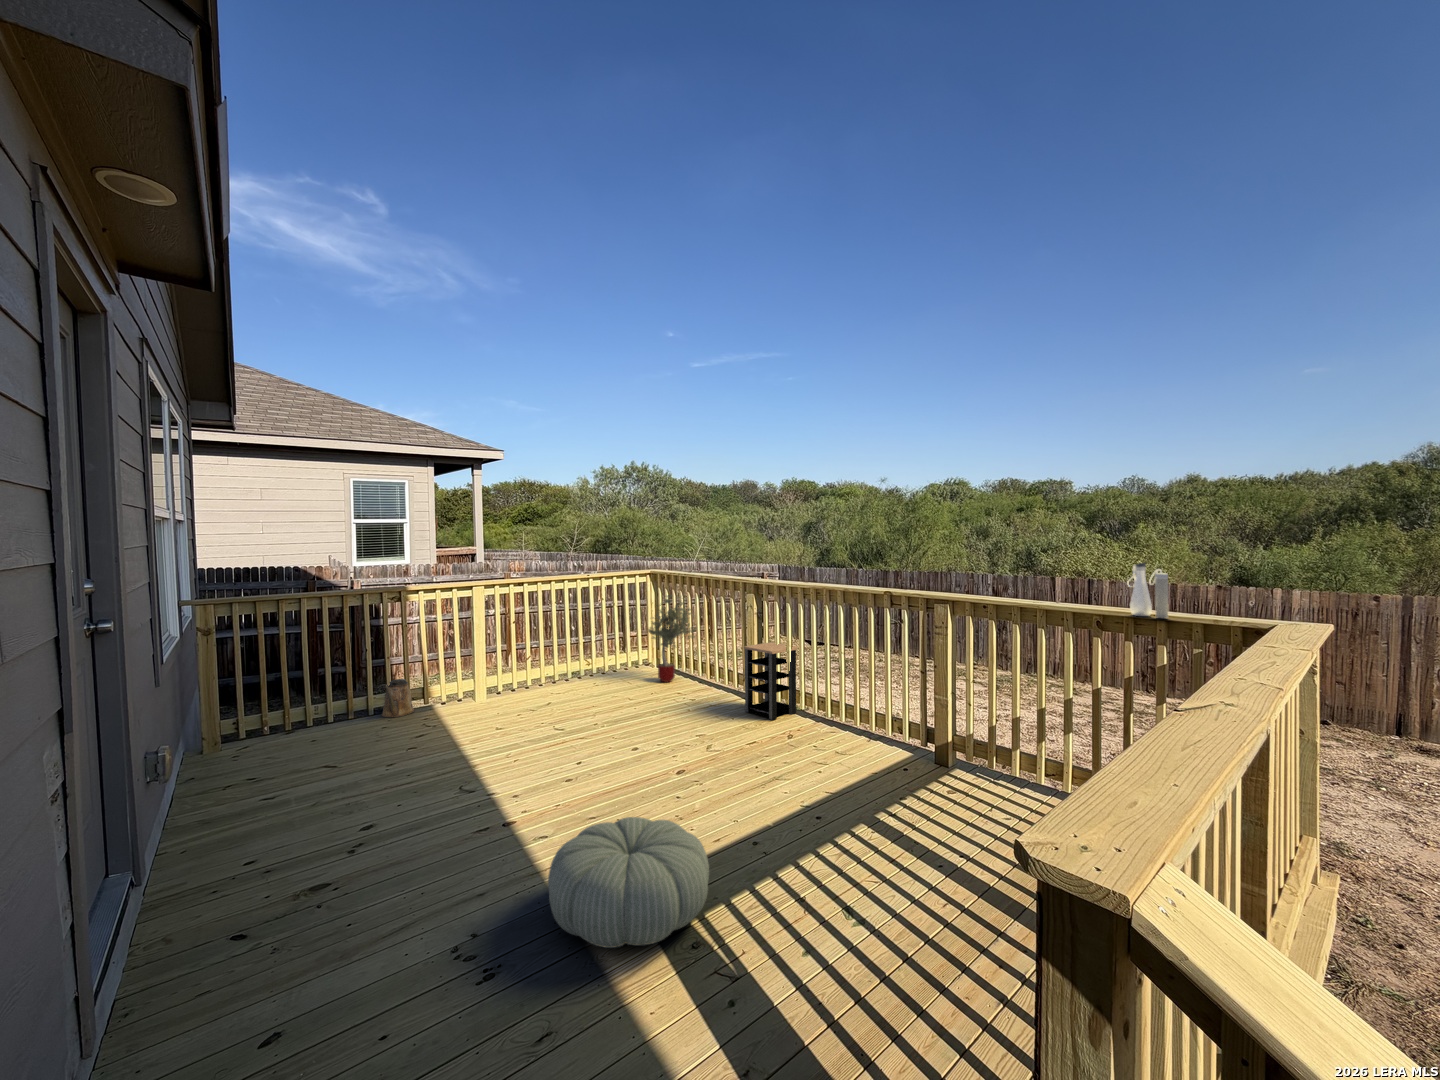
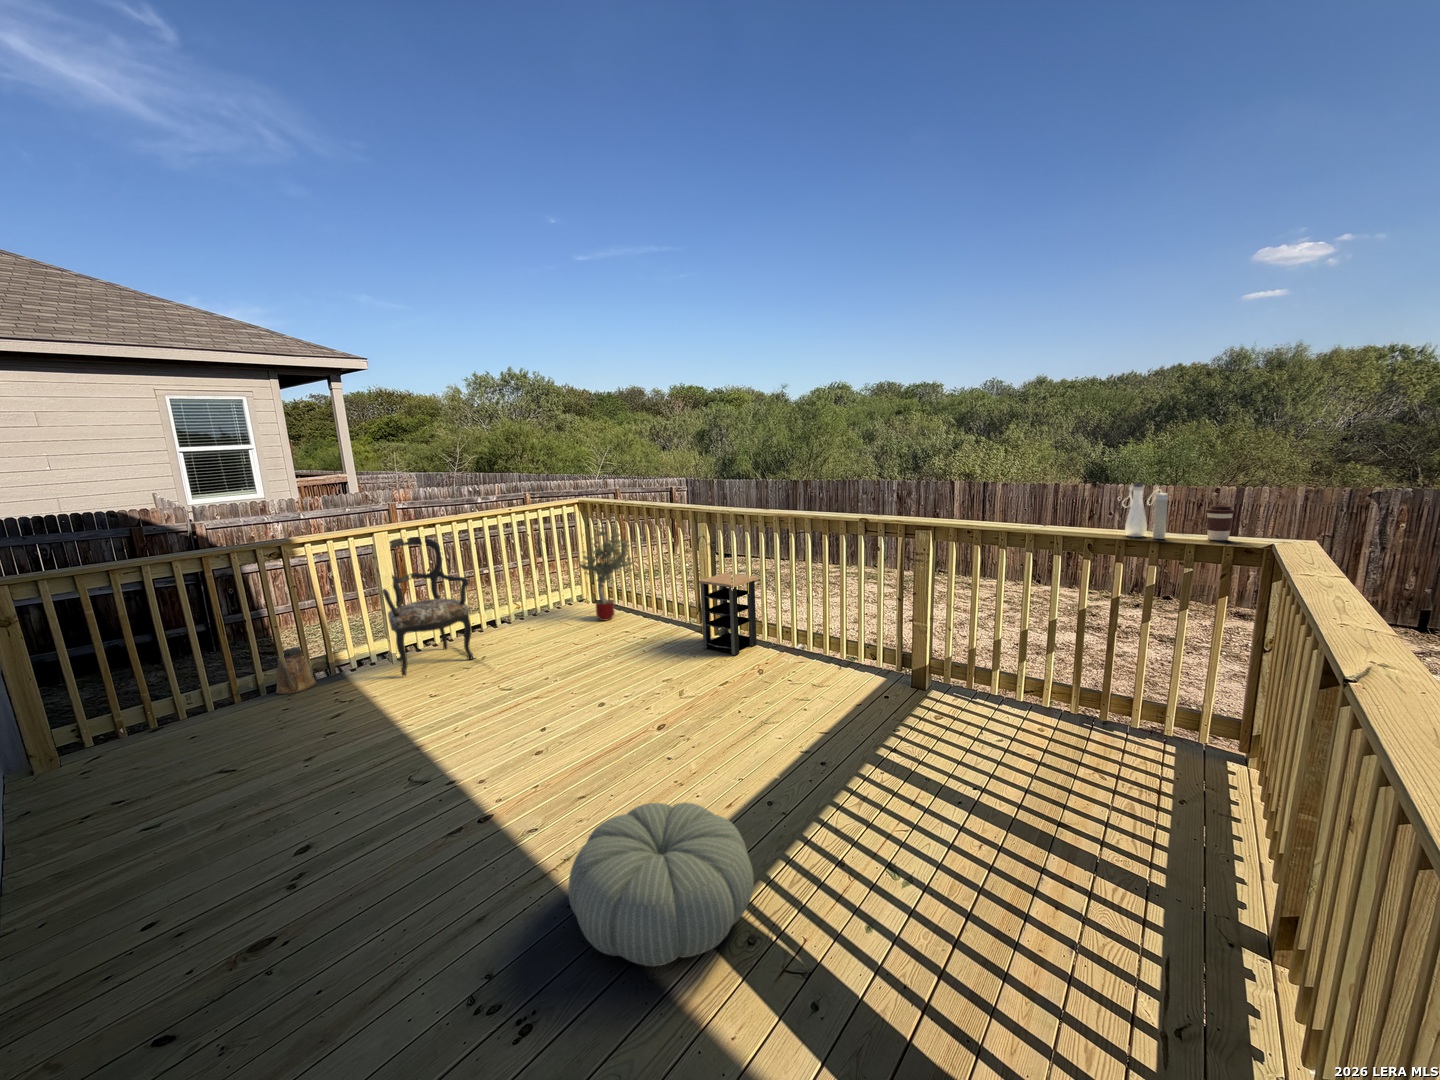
coffee cup: none [1210,587,1239,622] -> present [1206,505,1235,540]
armchair: none [475,594,547,712] -> present [382,537,473,676]

